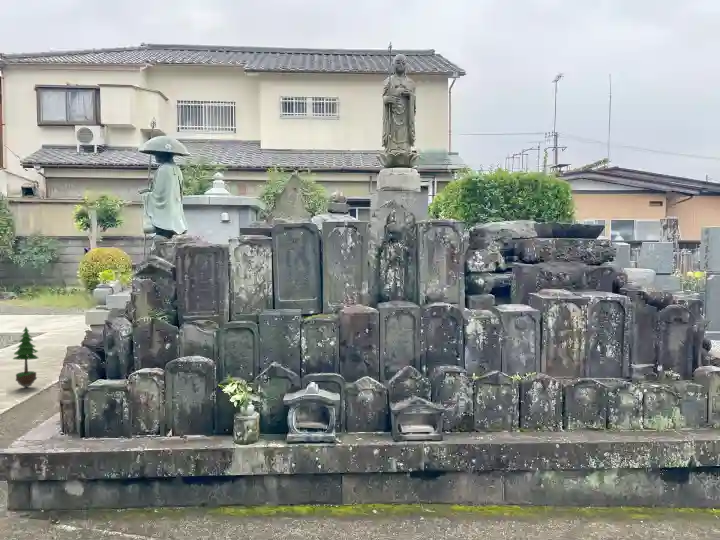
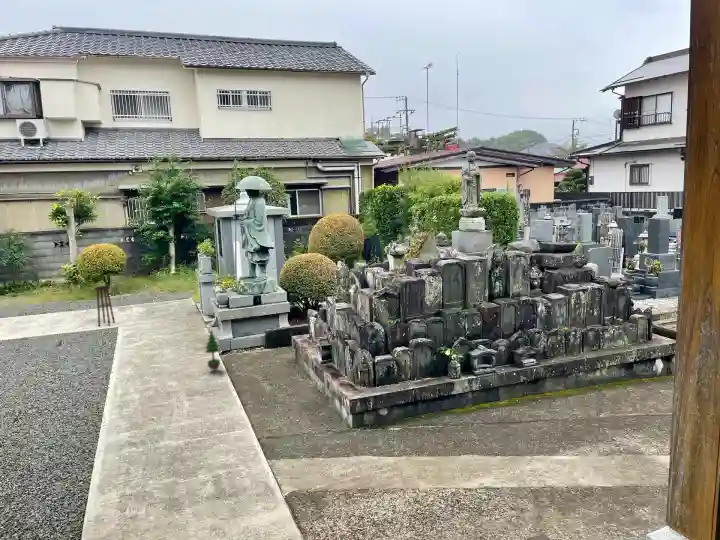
stool: none [31,283,55,330] -> present [94,286,115,326]

